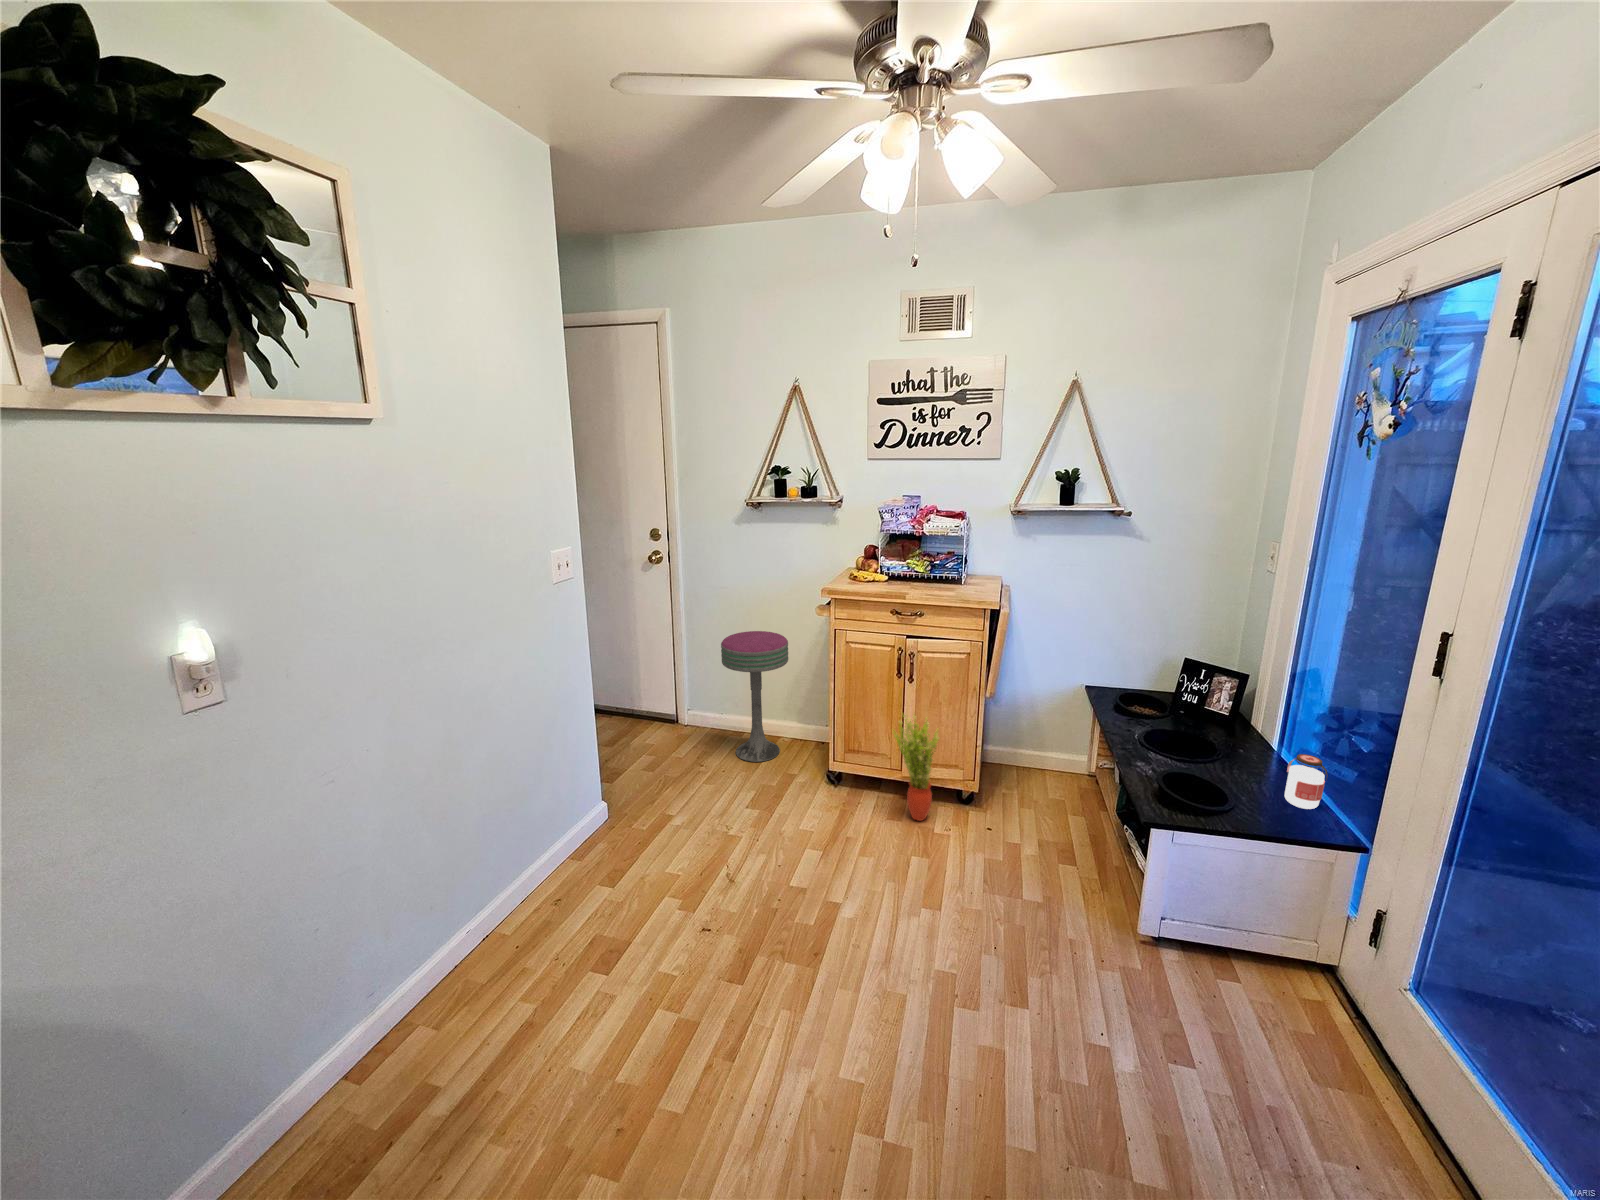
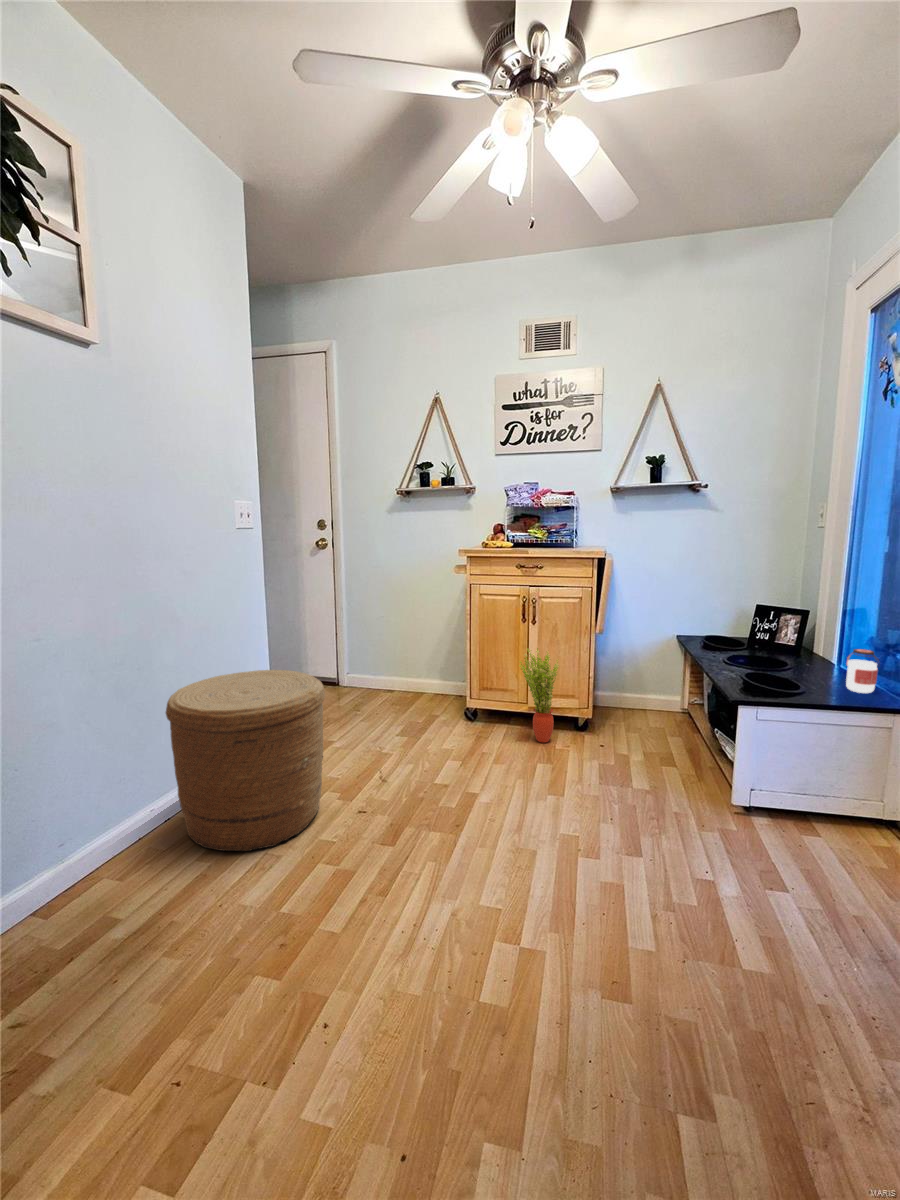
bar stool: present [721,631,788,762] -> none [374,600,431,709]
basket: none [478,760,662,988] -> present [166,670,325,851]

